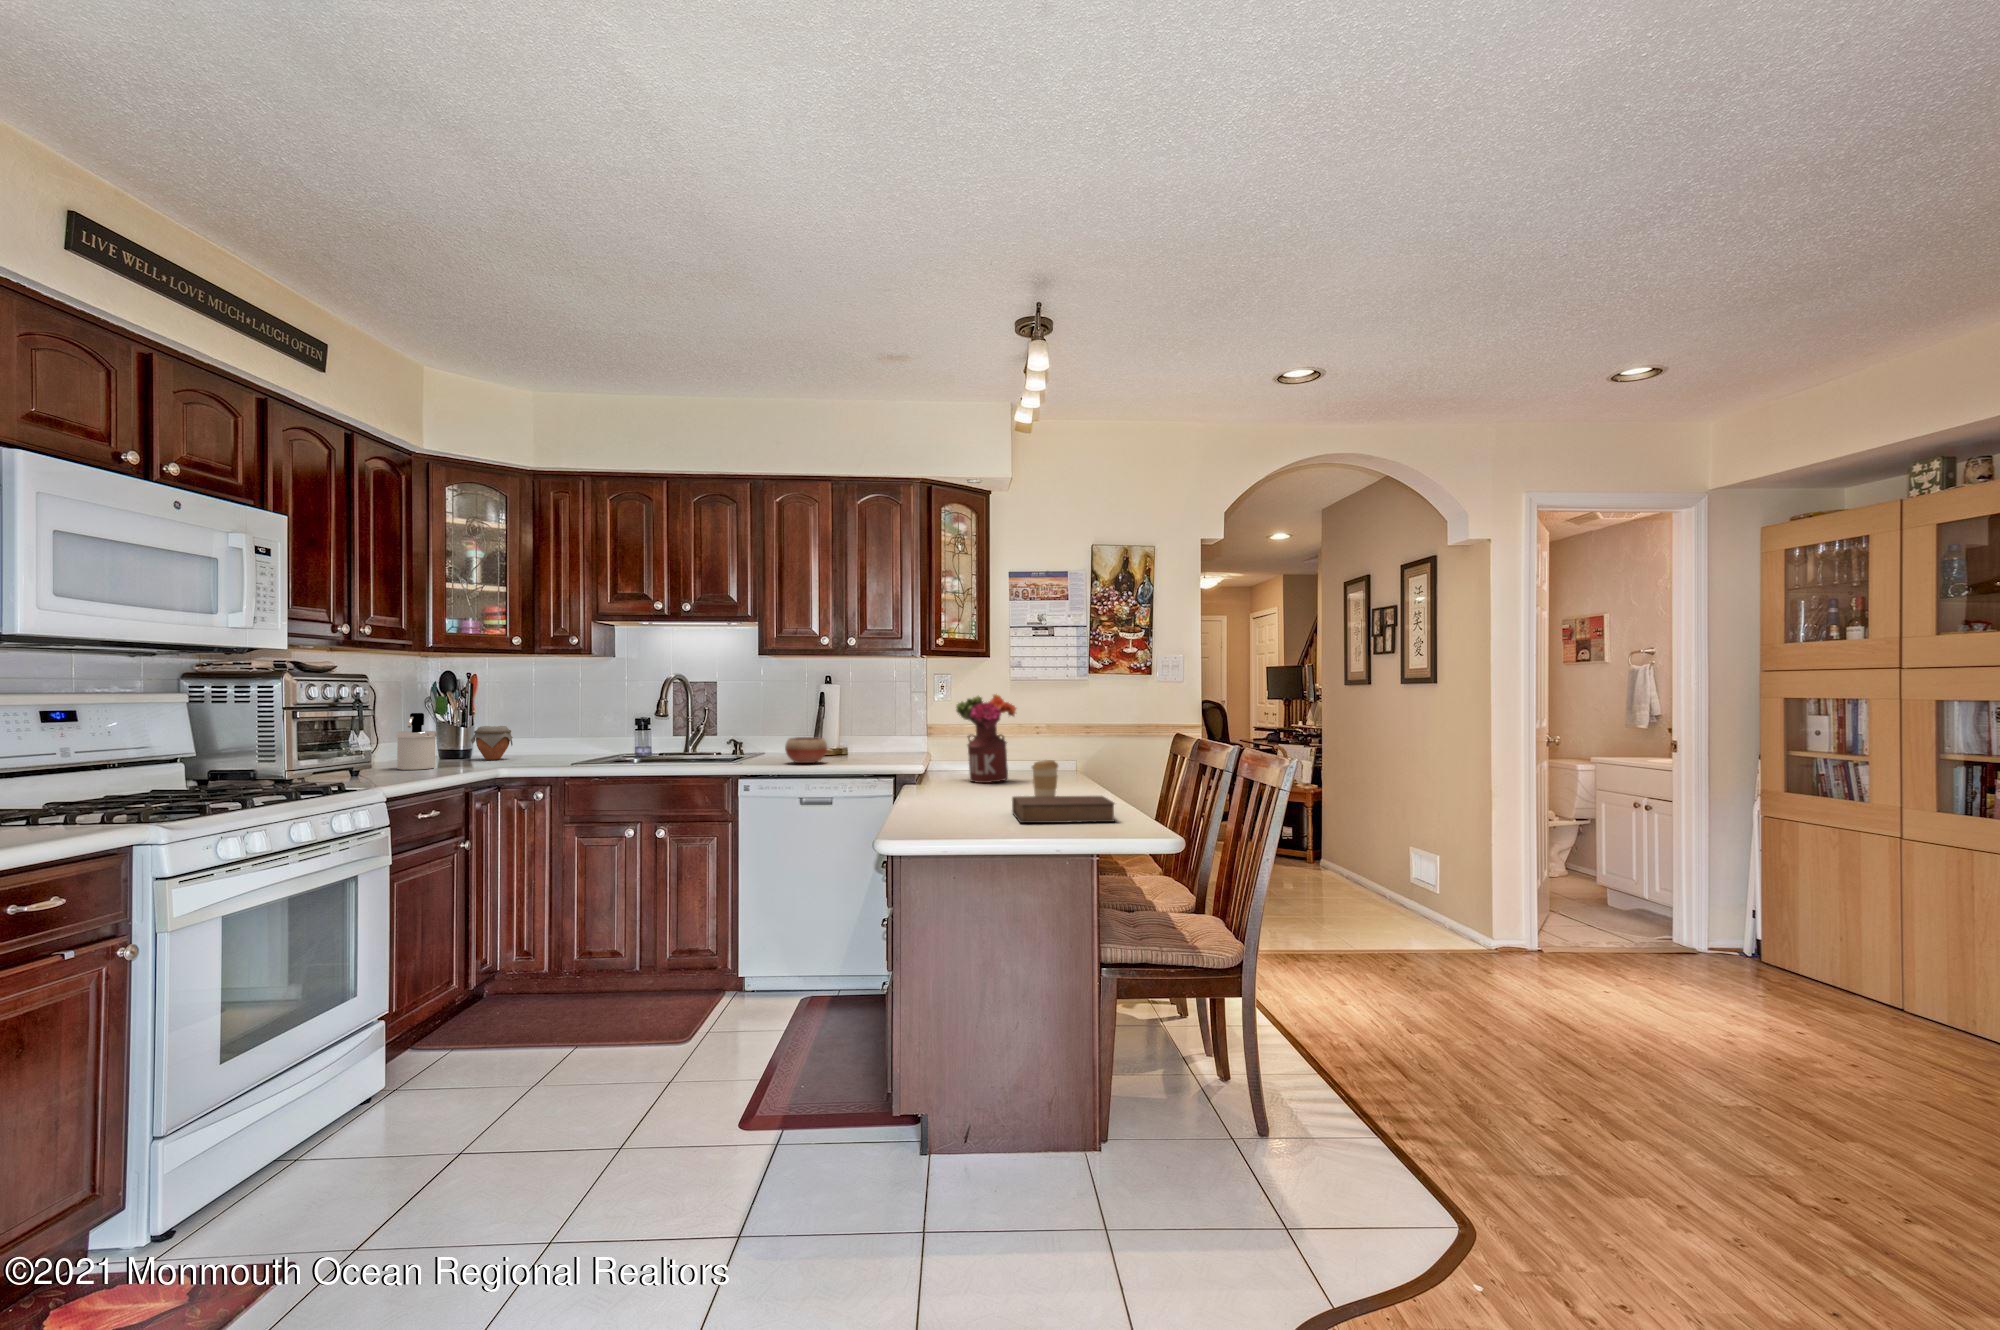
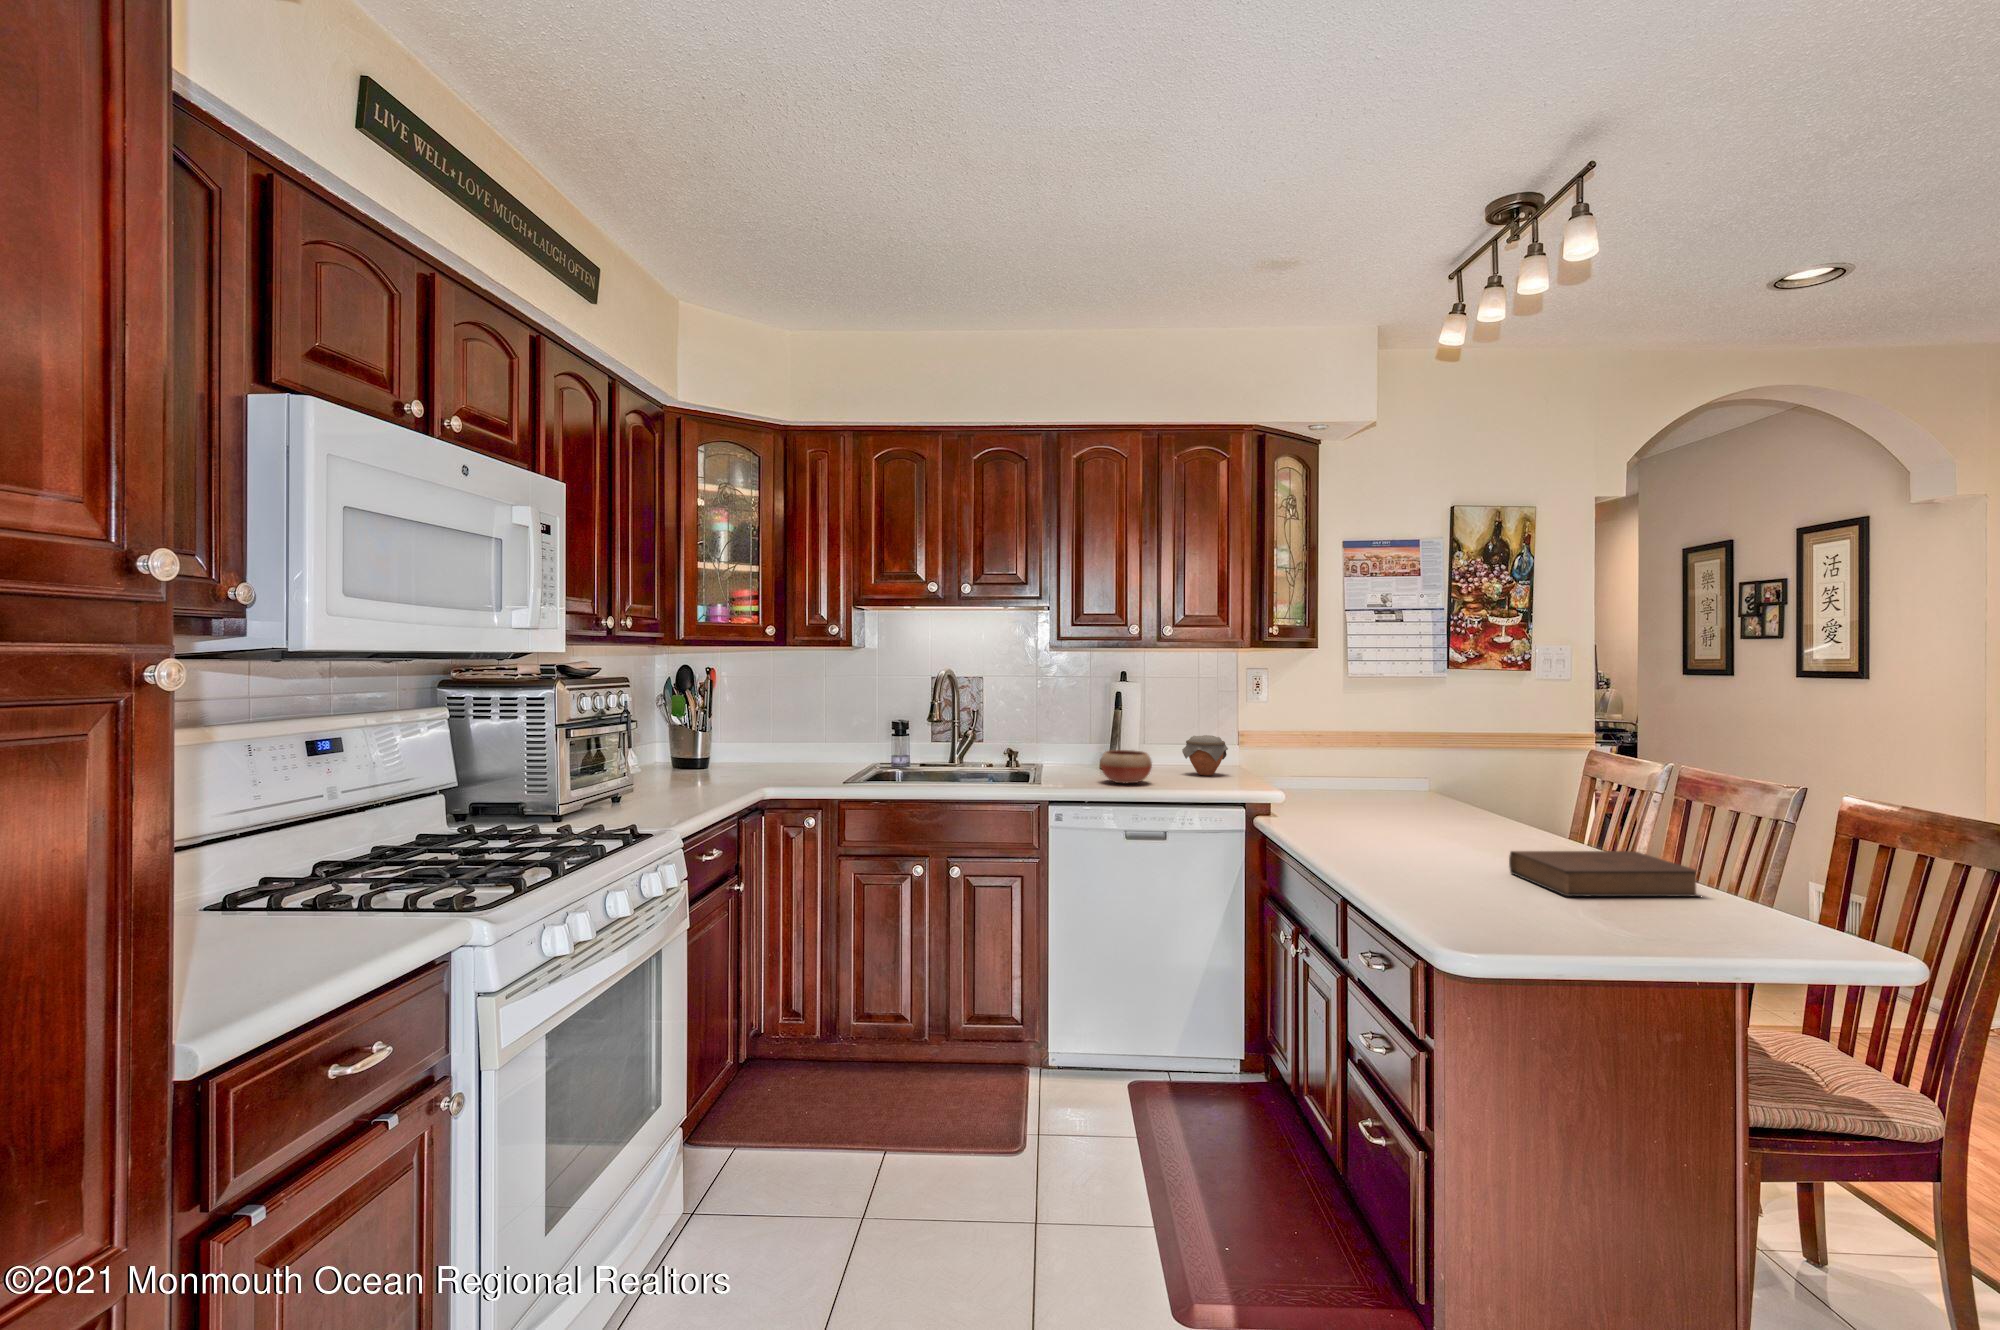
flower arrangement: present [956,694,1016,783] -> none [1314,698,1401,812]
soap dispenser: present [396,713,437,770] -> none [659,722,702,792]
jar: present [471,726,513,760] -> present [1182,735,1228,776]
coffee cup: present [1032,760,1058,796] -> none [1479,793,1520,847]

